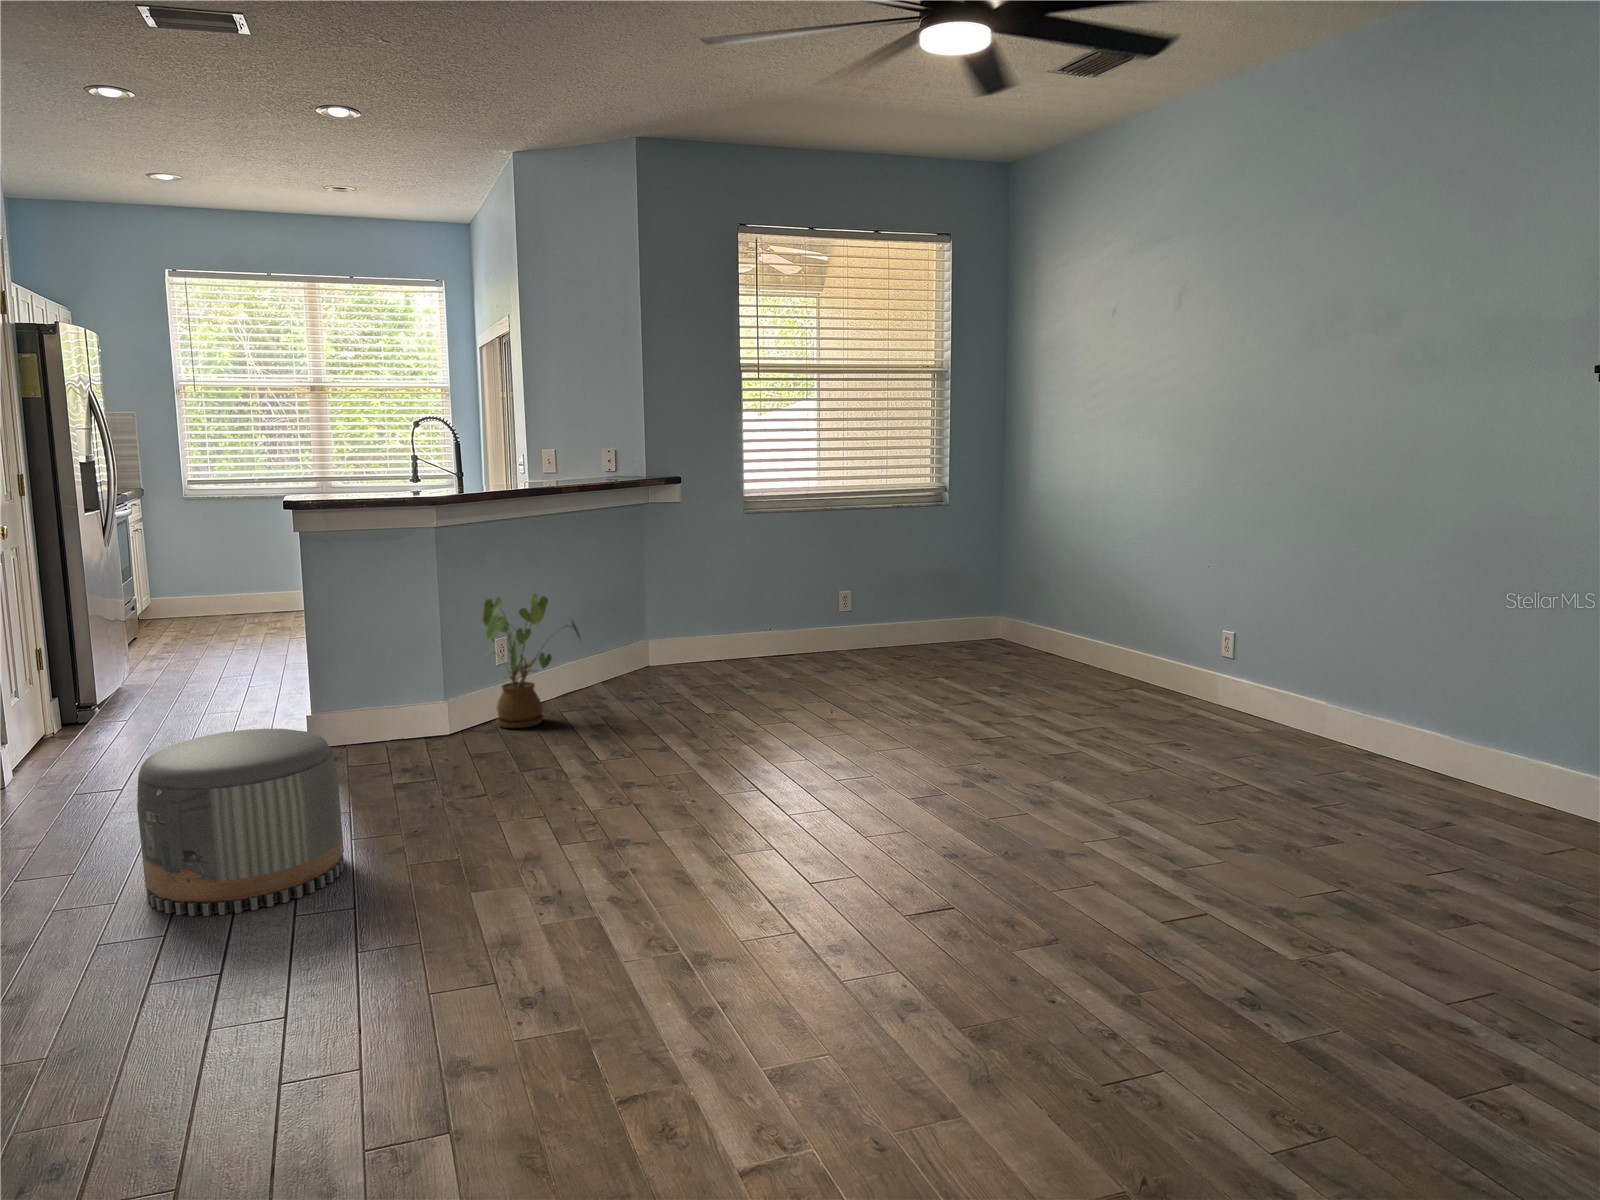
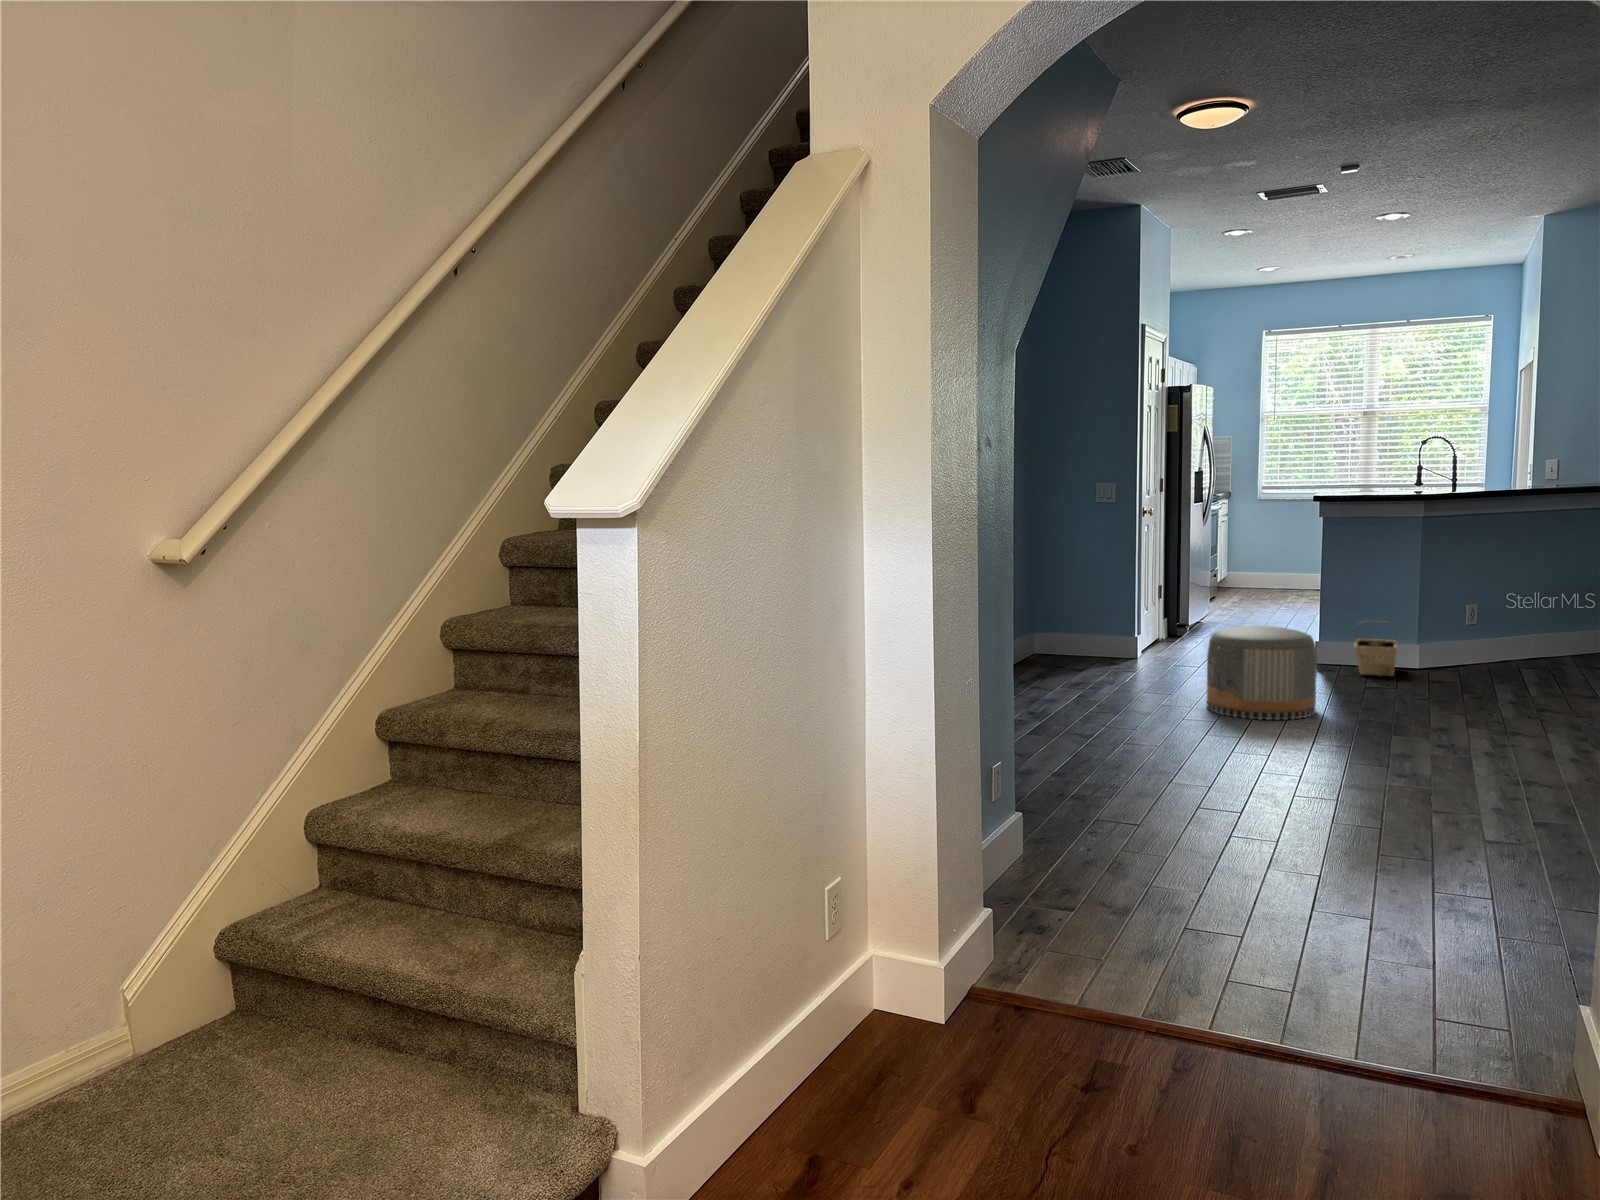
house plant: present [483,594,581,728] -> none [1449,575,1538,675]
basket: none [364,674,426,756] -> present [1354,622,1398,676]

